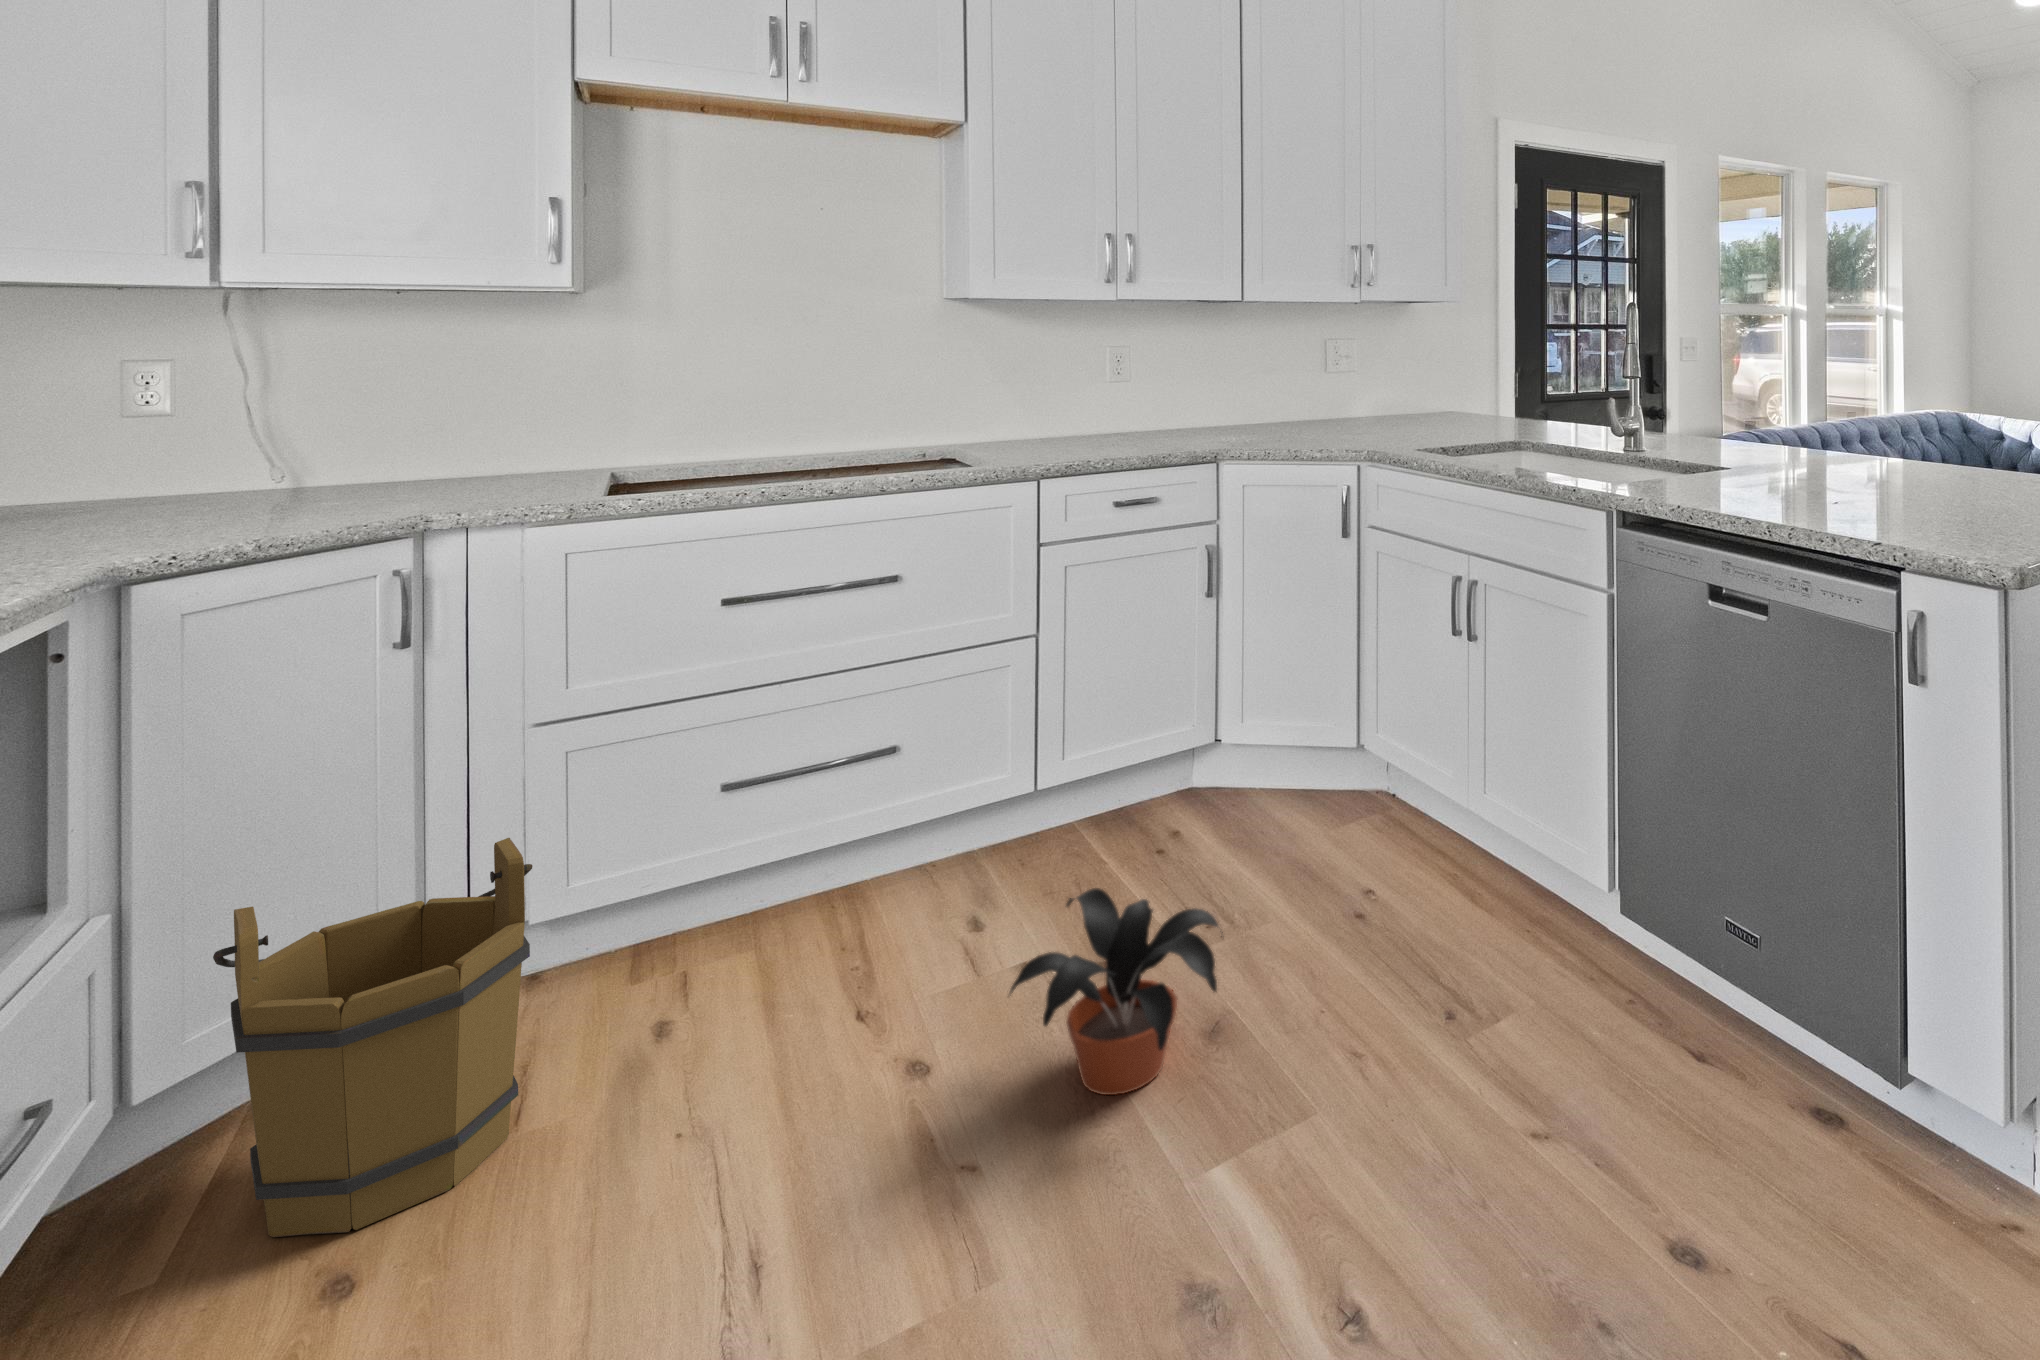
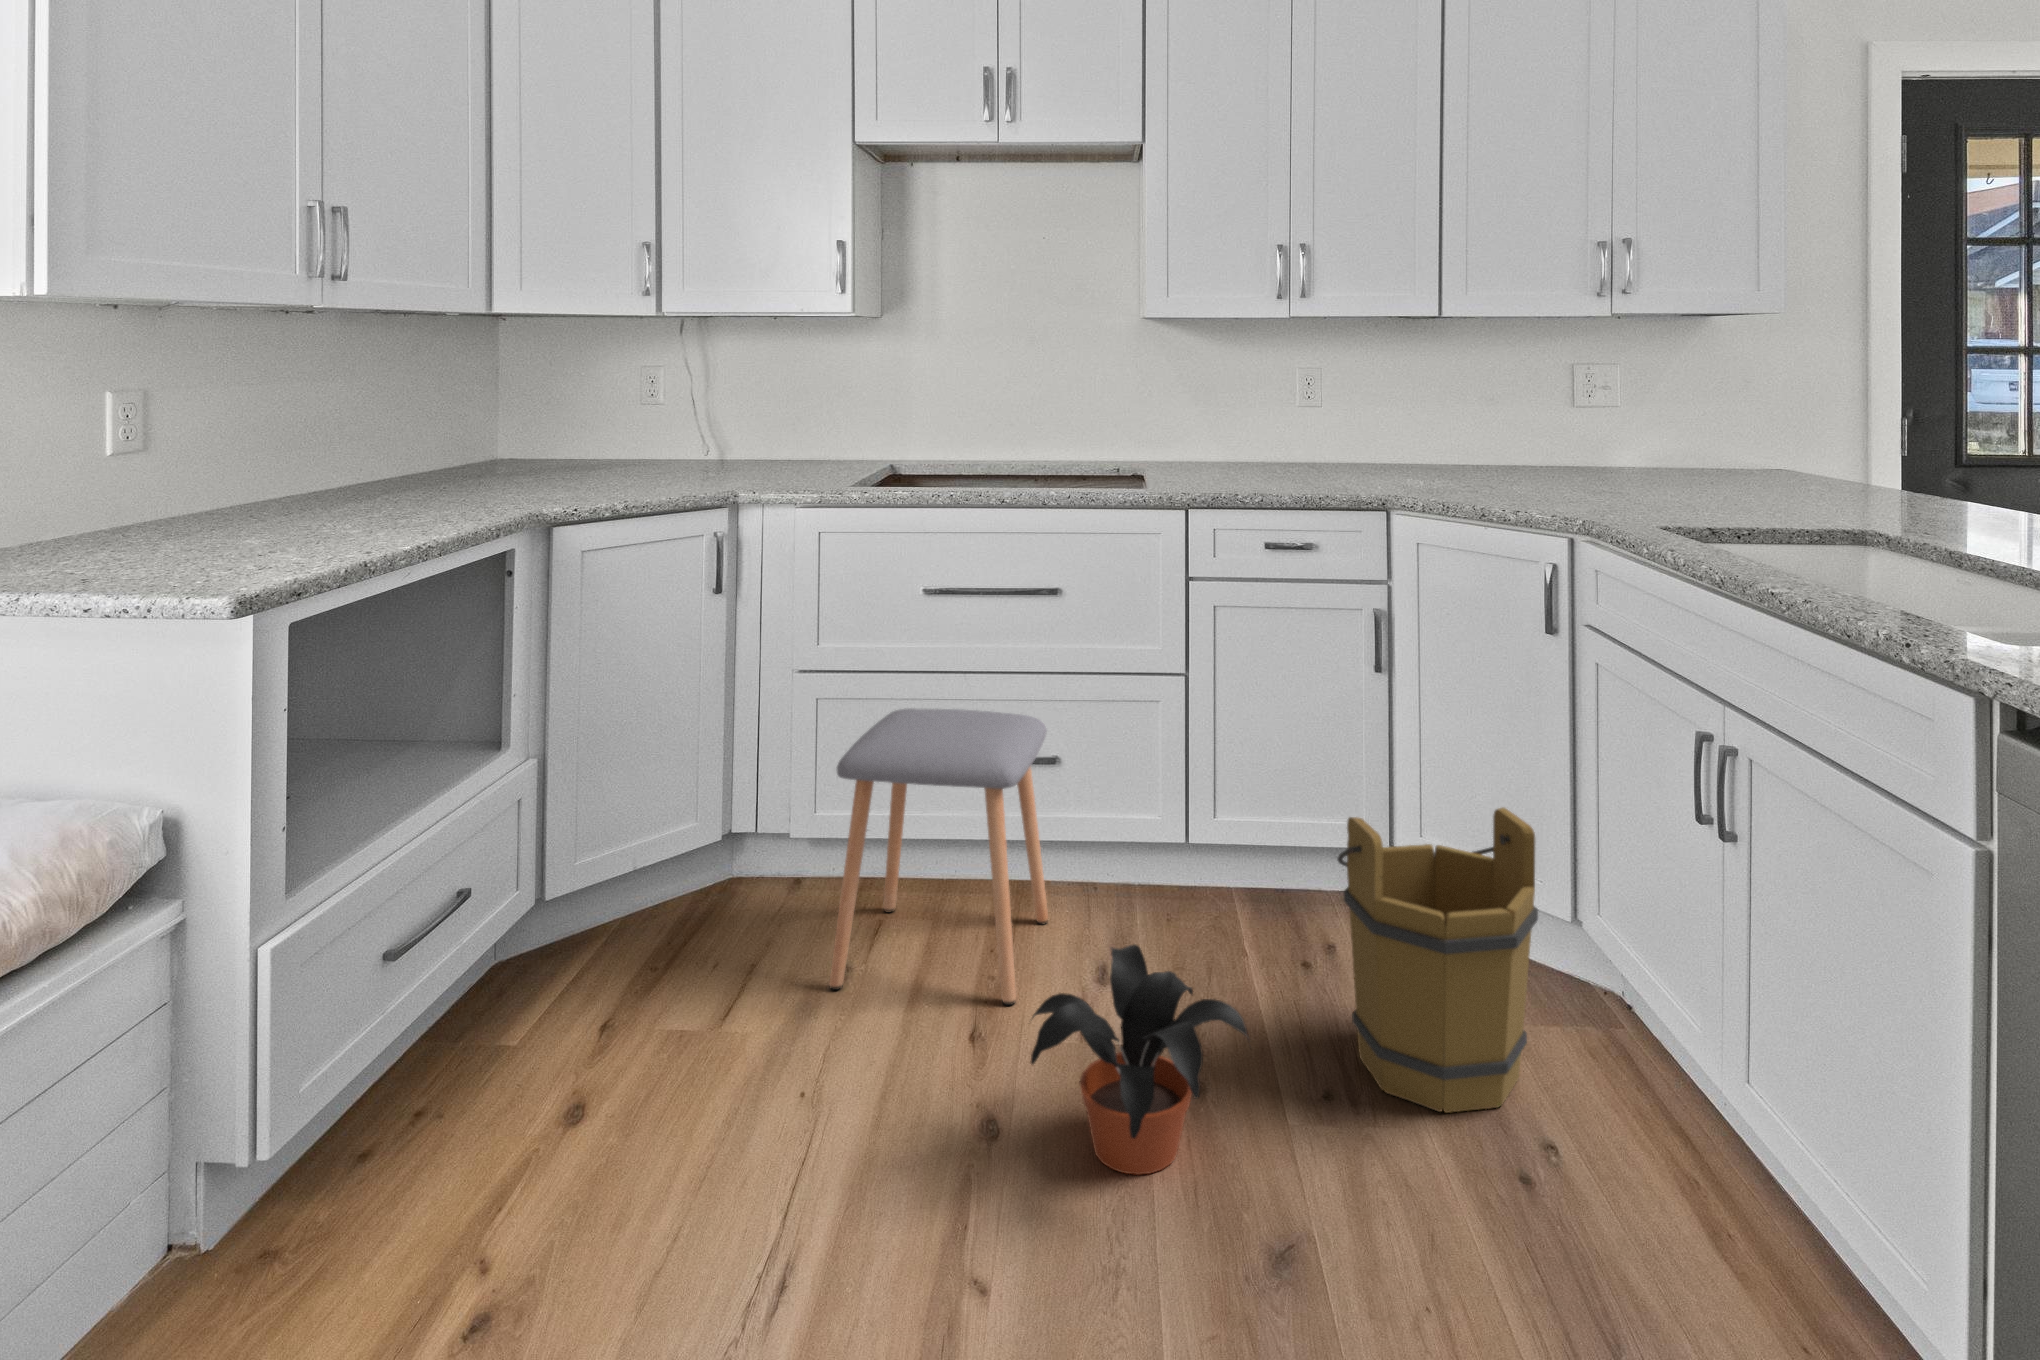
stool: none [673,709,921,1067] -> present [829,708,1049,1005]
bucket: present [213,838,532,1237] -> present [1338,808,1538,1113]

